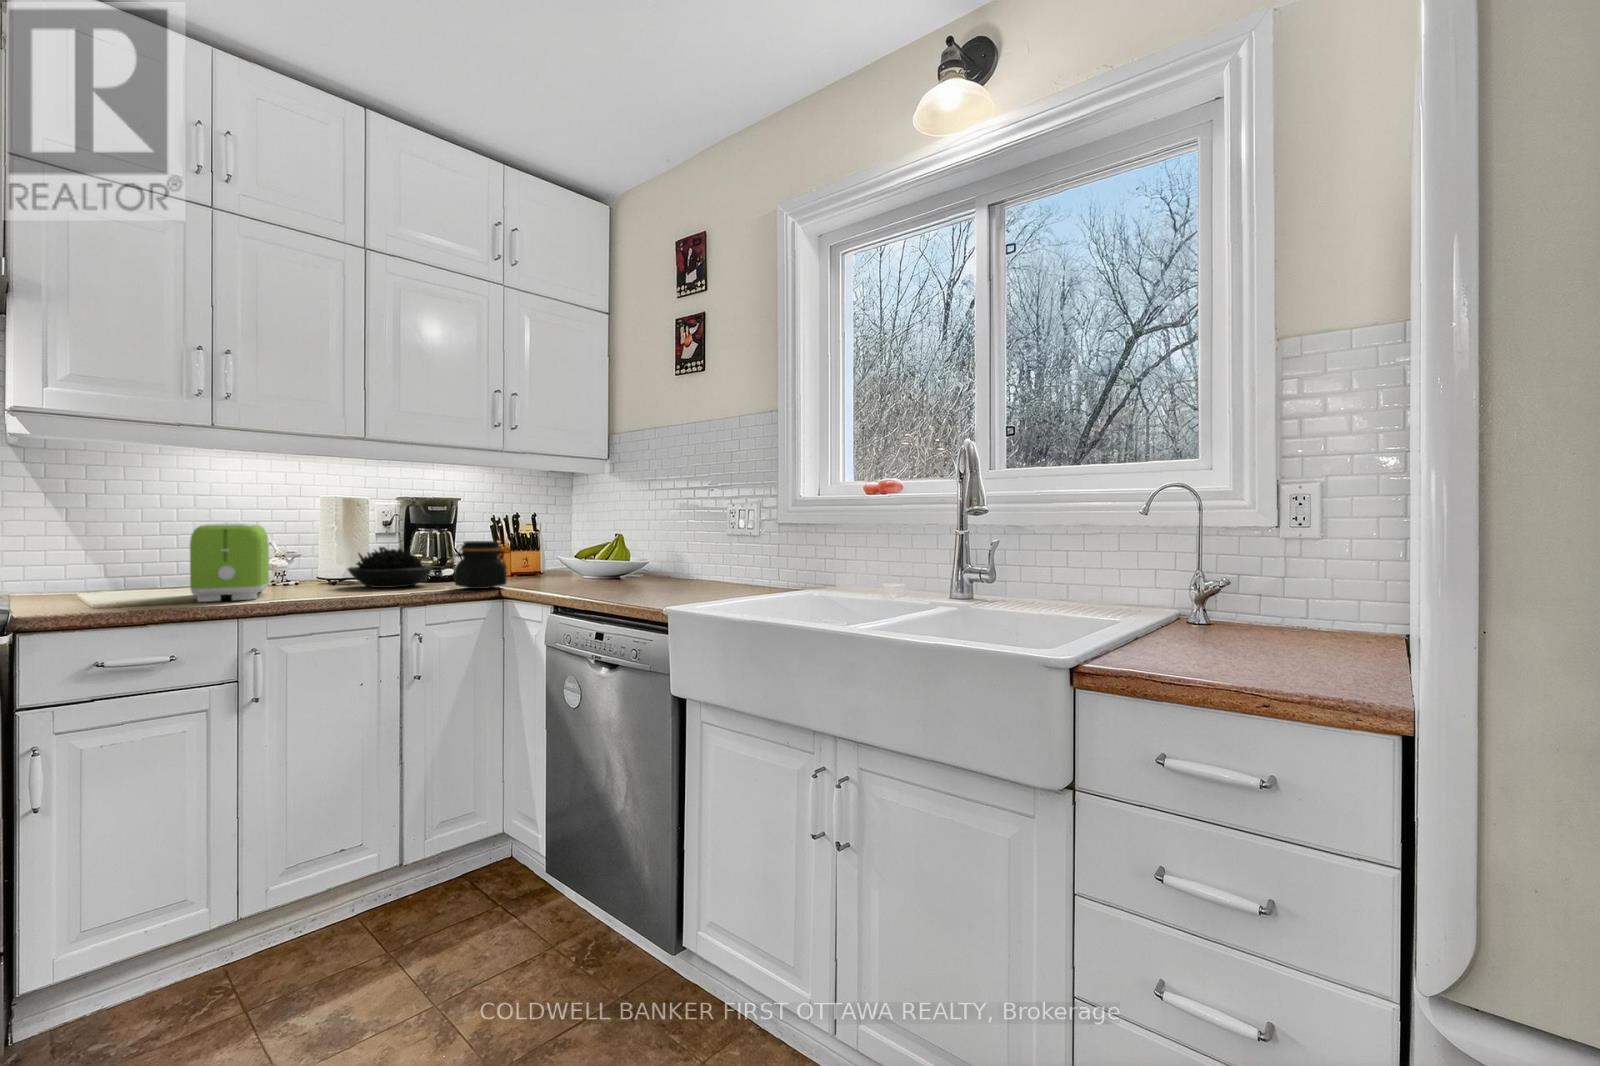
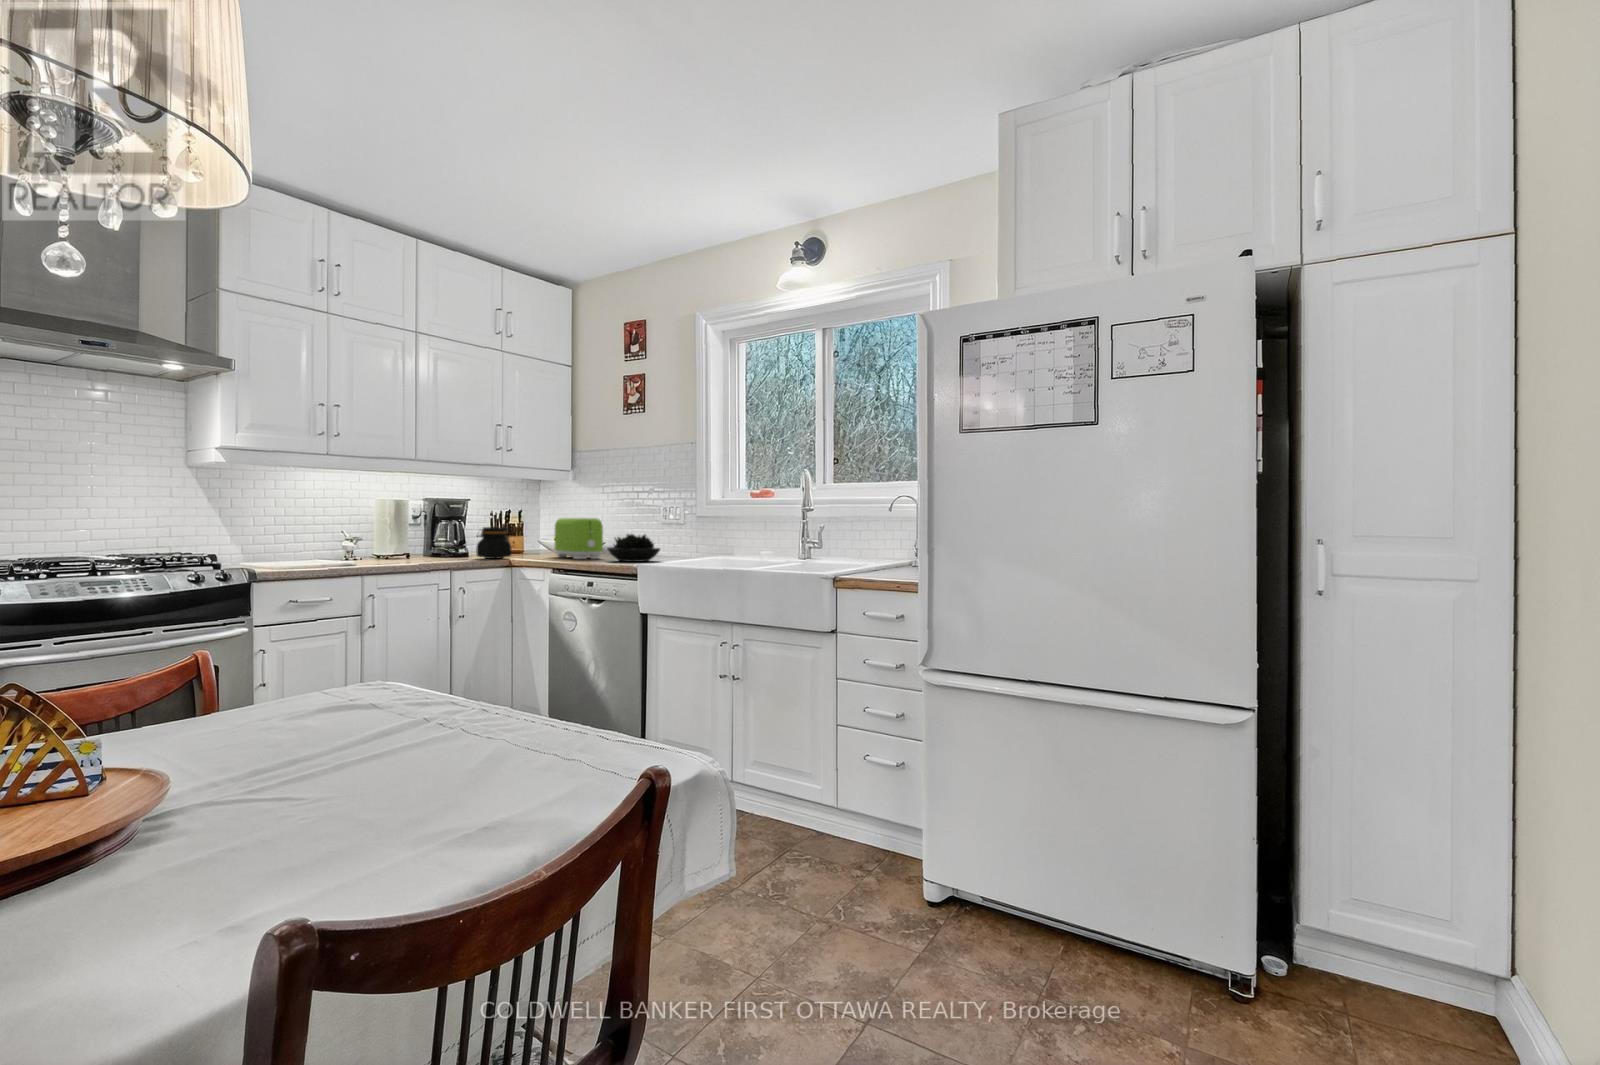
toaster: present [190,523,269,602] -> present [555,517,603,559]
succulent plant: present [348,547,433,588] -> present [608,534,660,562]

